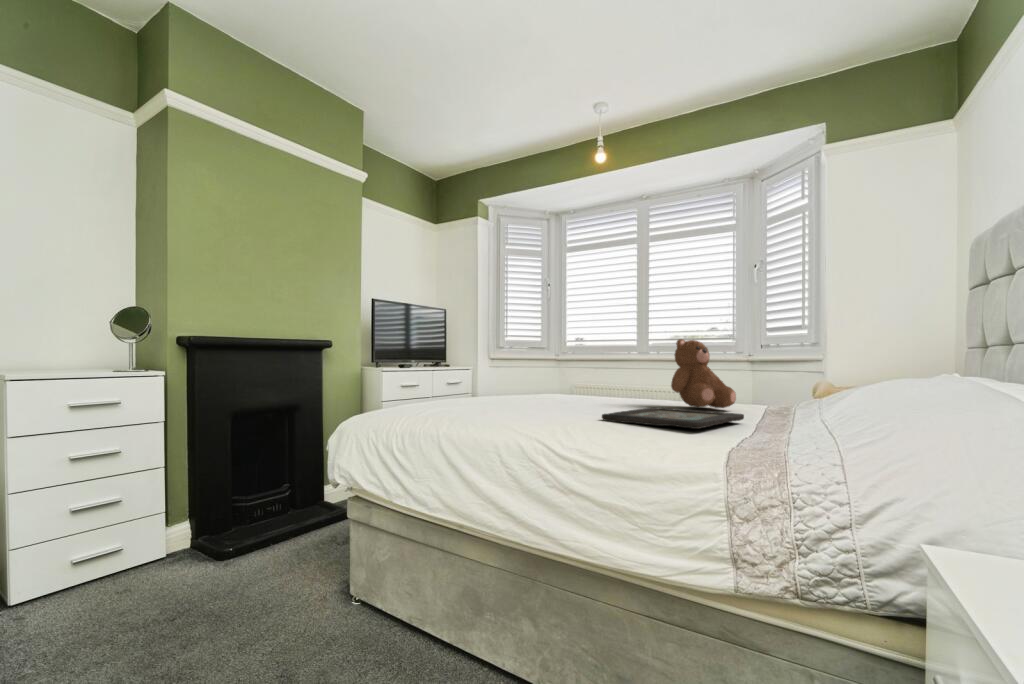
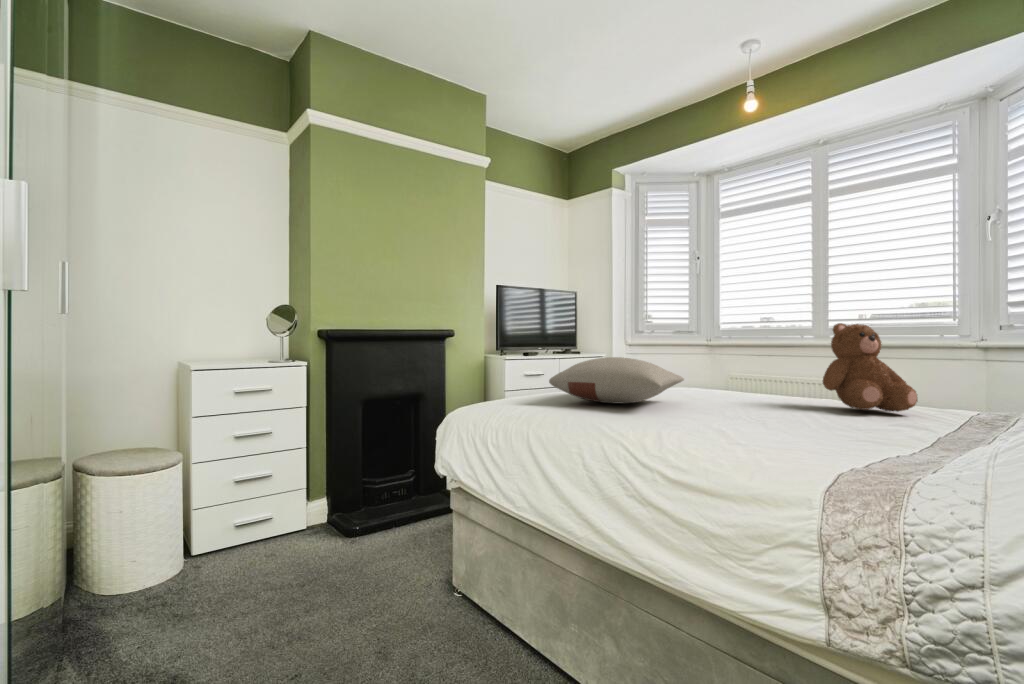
pillow: none [454,365,566,406] -> present [549,357,684,403]
decorative tray: present [602,407,744,429] -> none [709,409,909,440]

